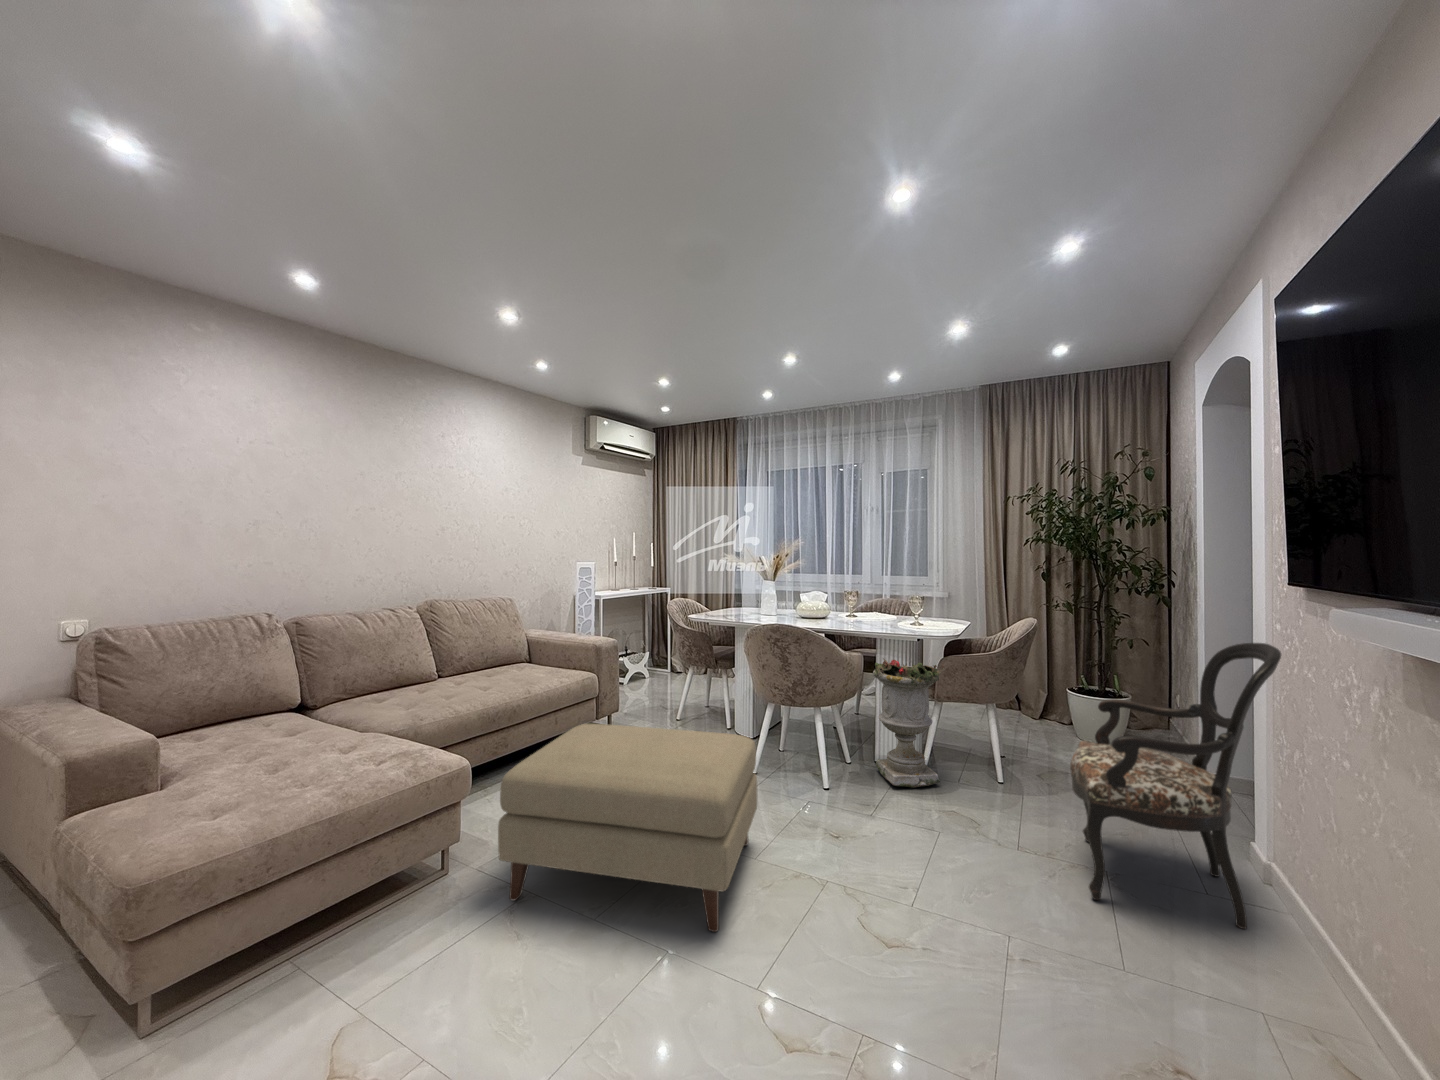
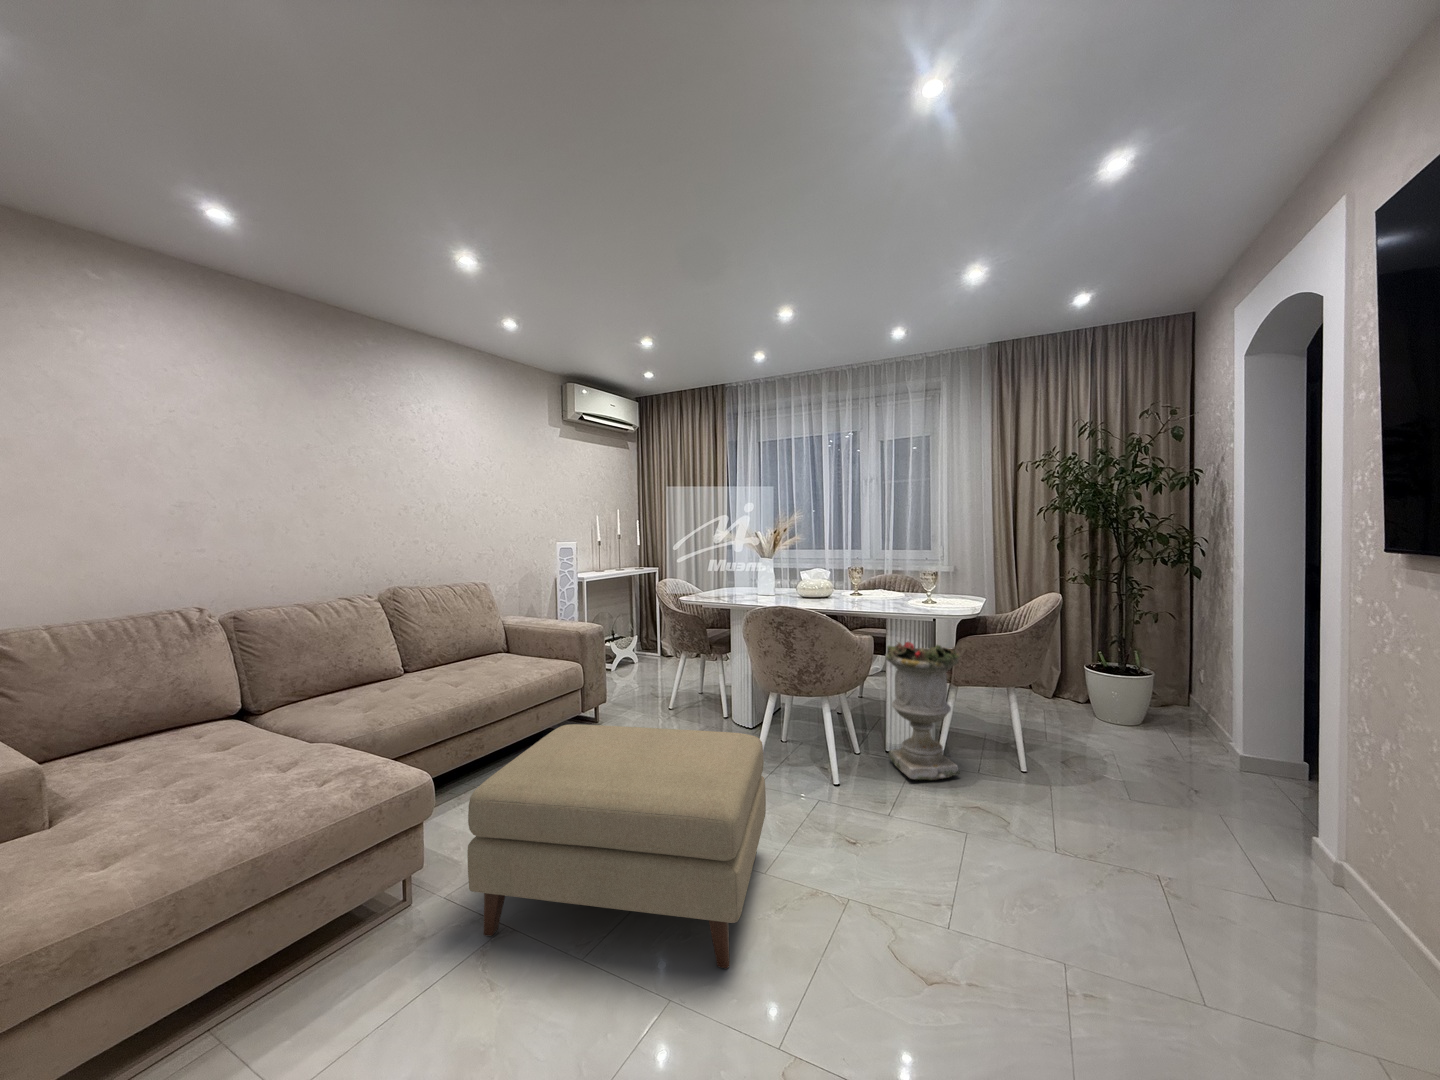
armchair: present [1070,643,1281,929] -> none [1117,617,1372,941]

